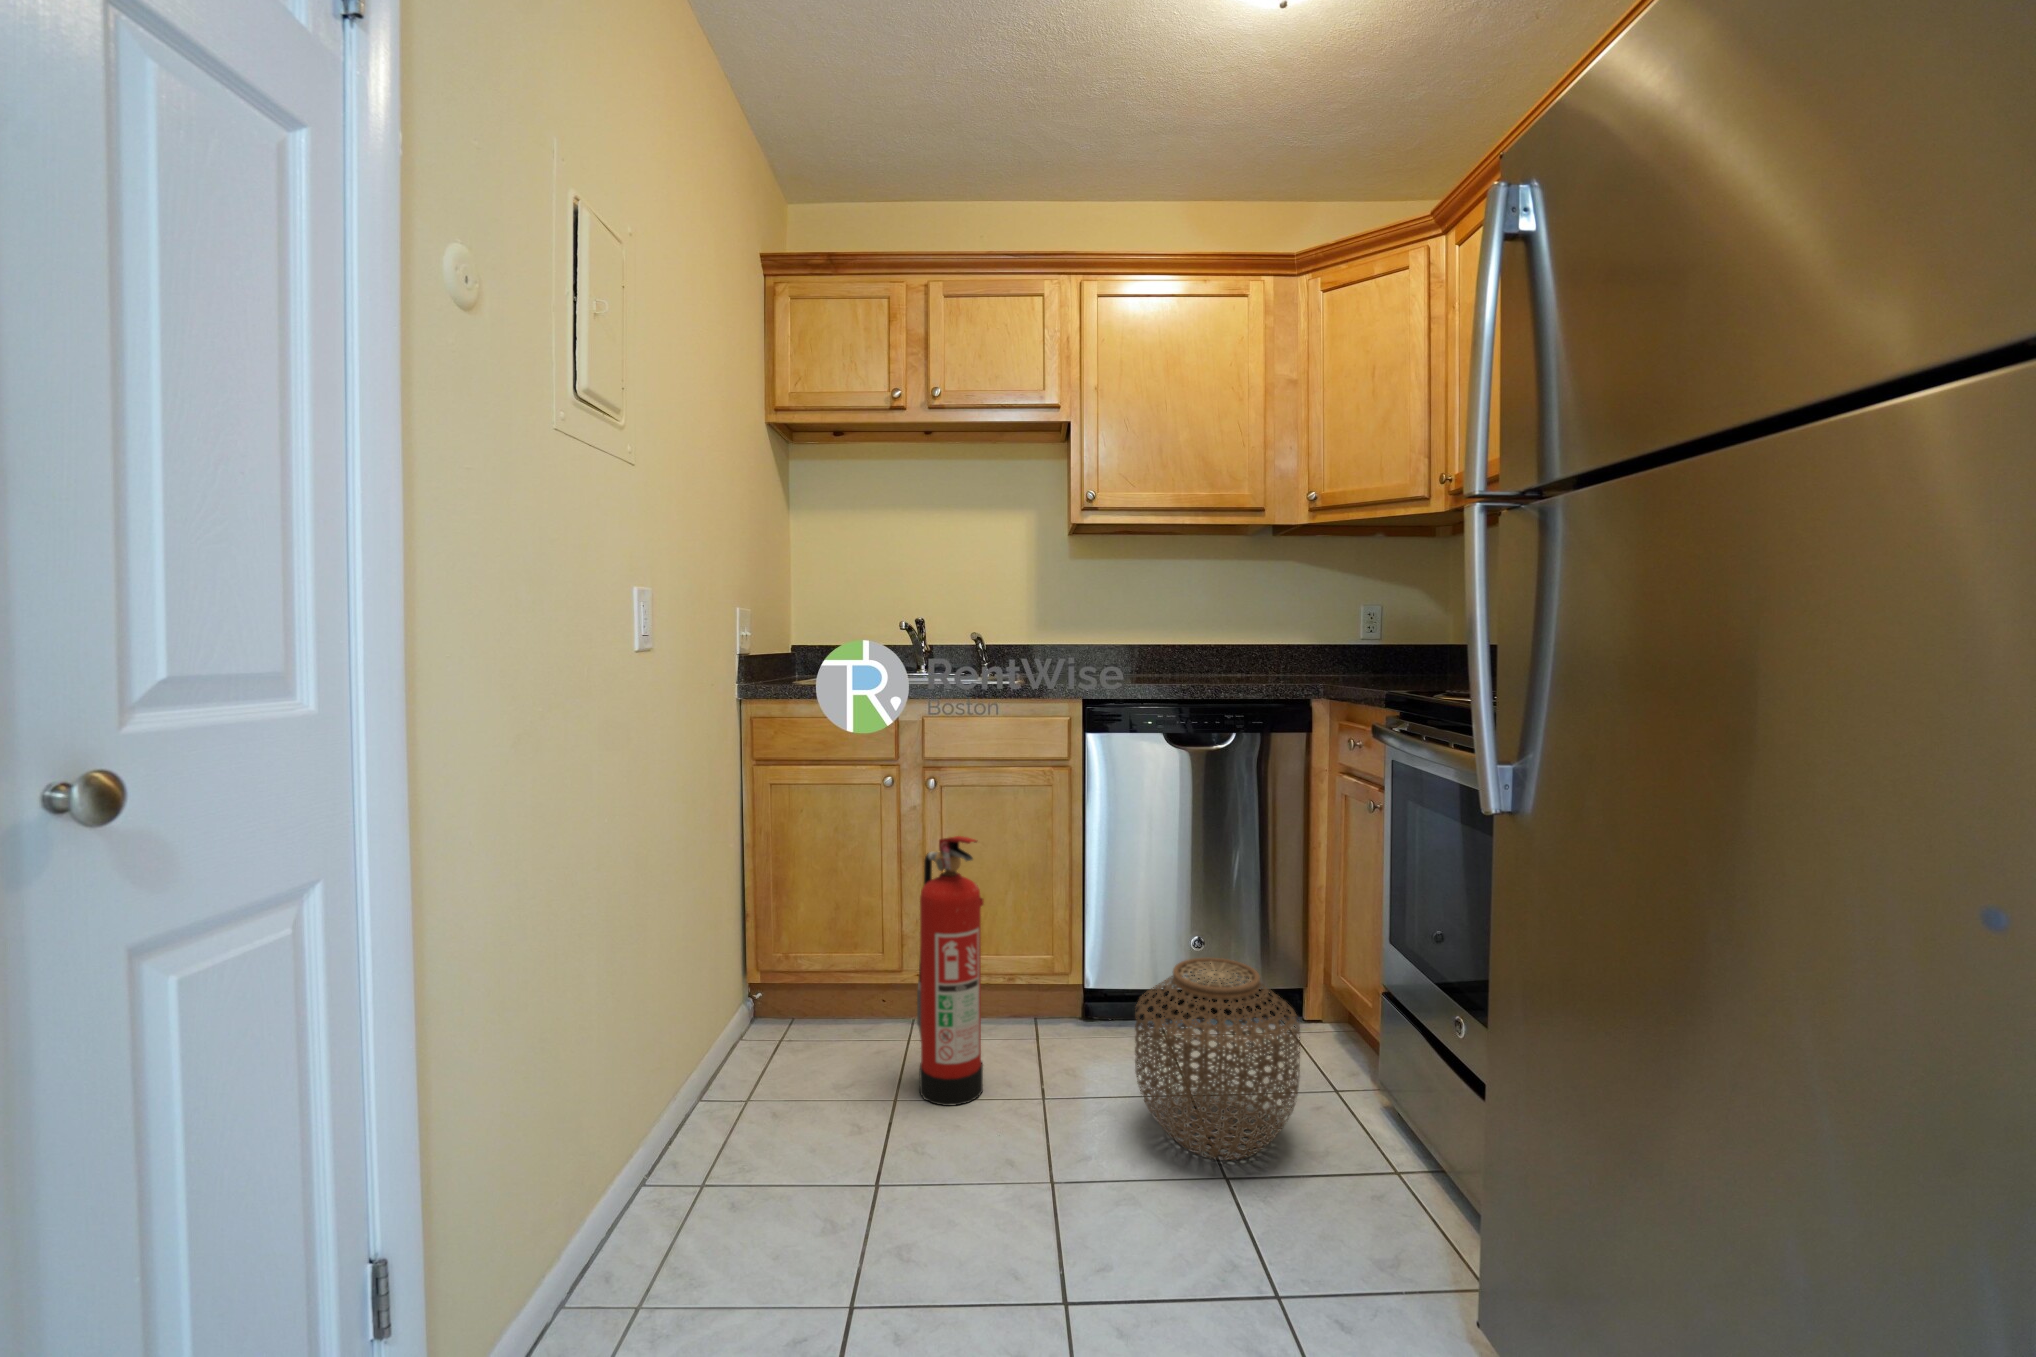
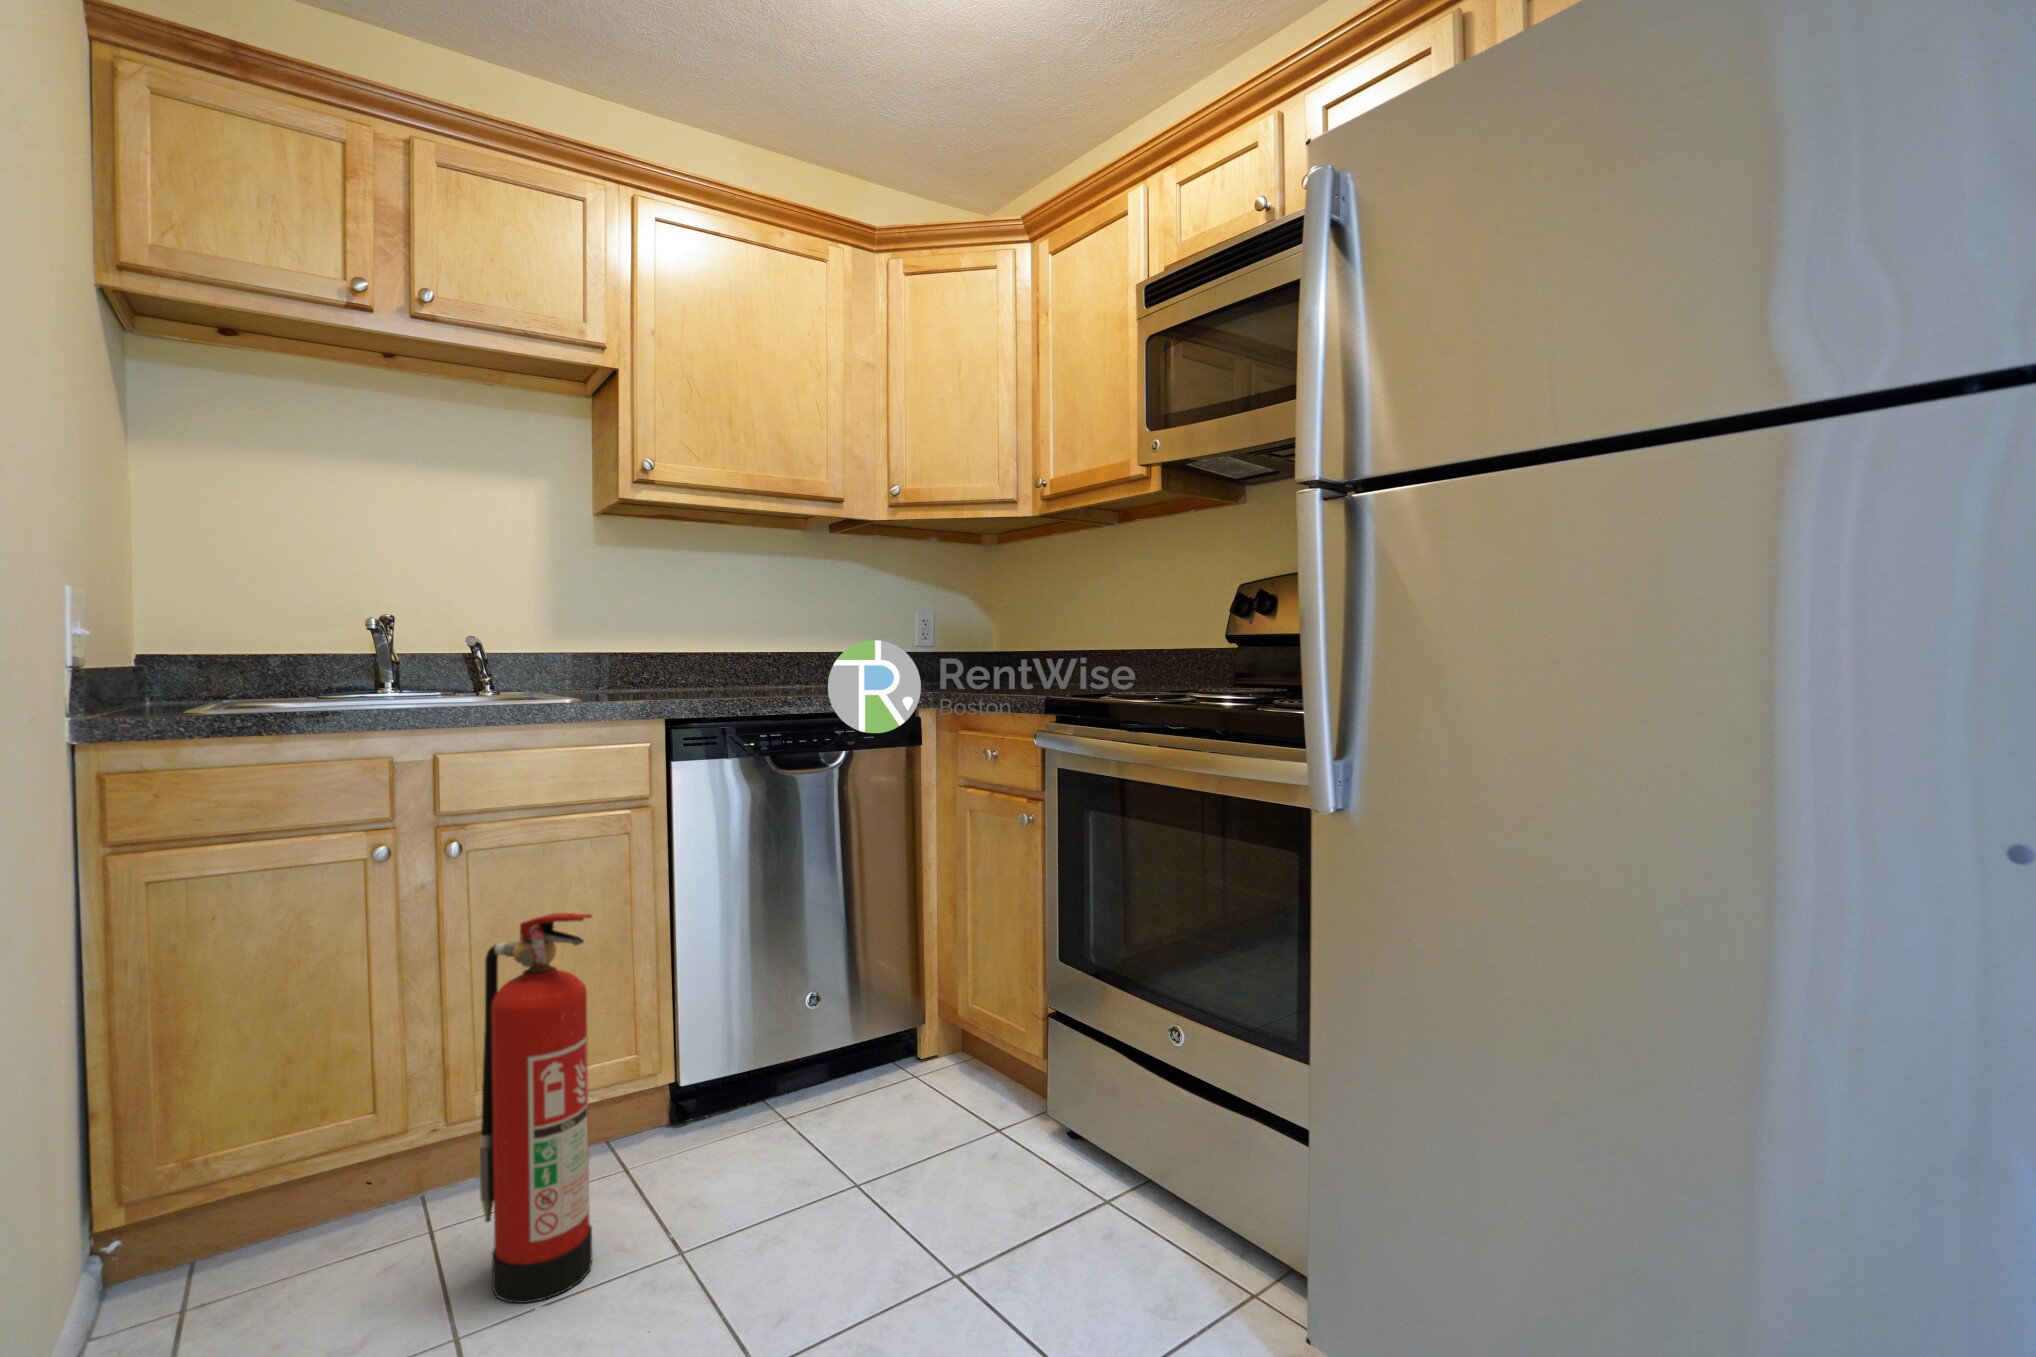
woven basket: present [1135,958,1300,1160] -> none [810,1003,995,1235]

